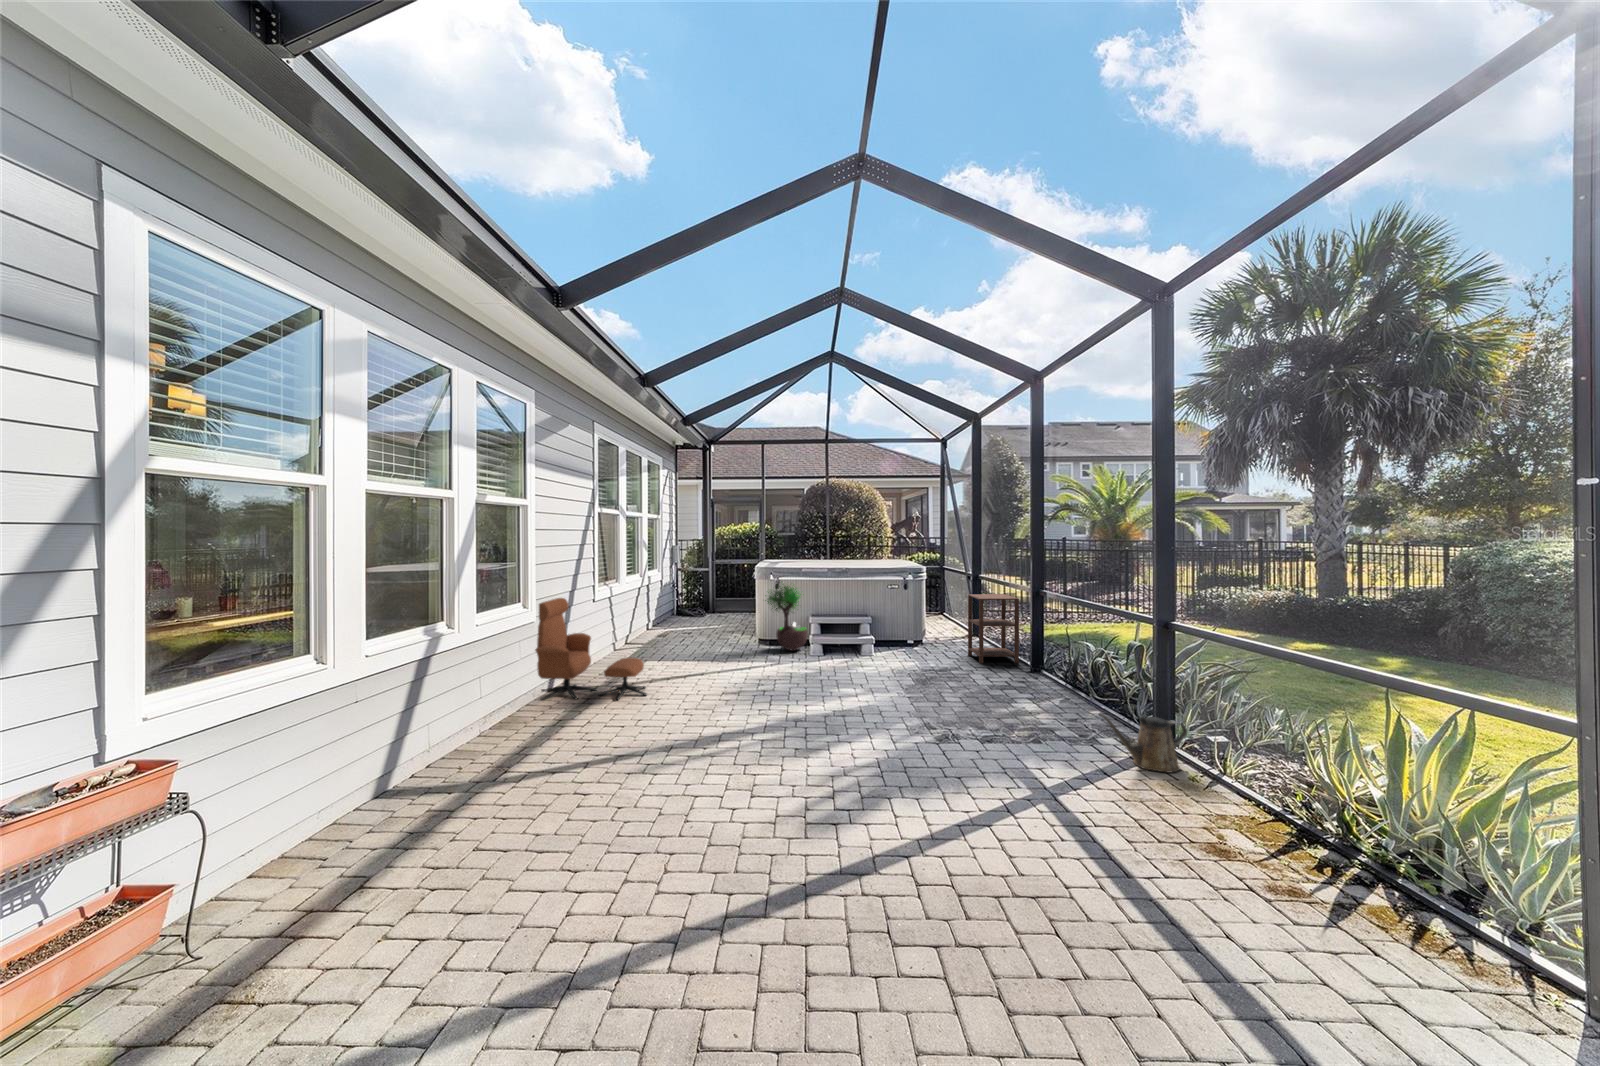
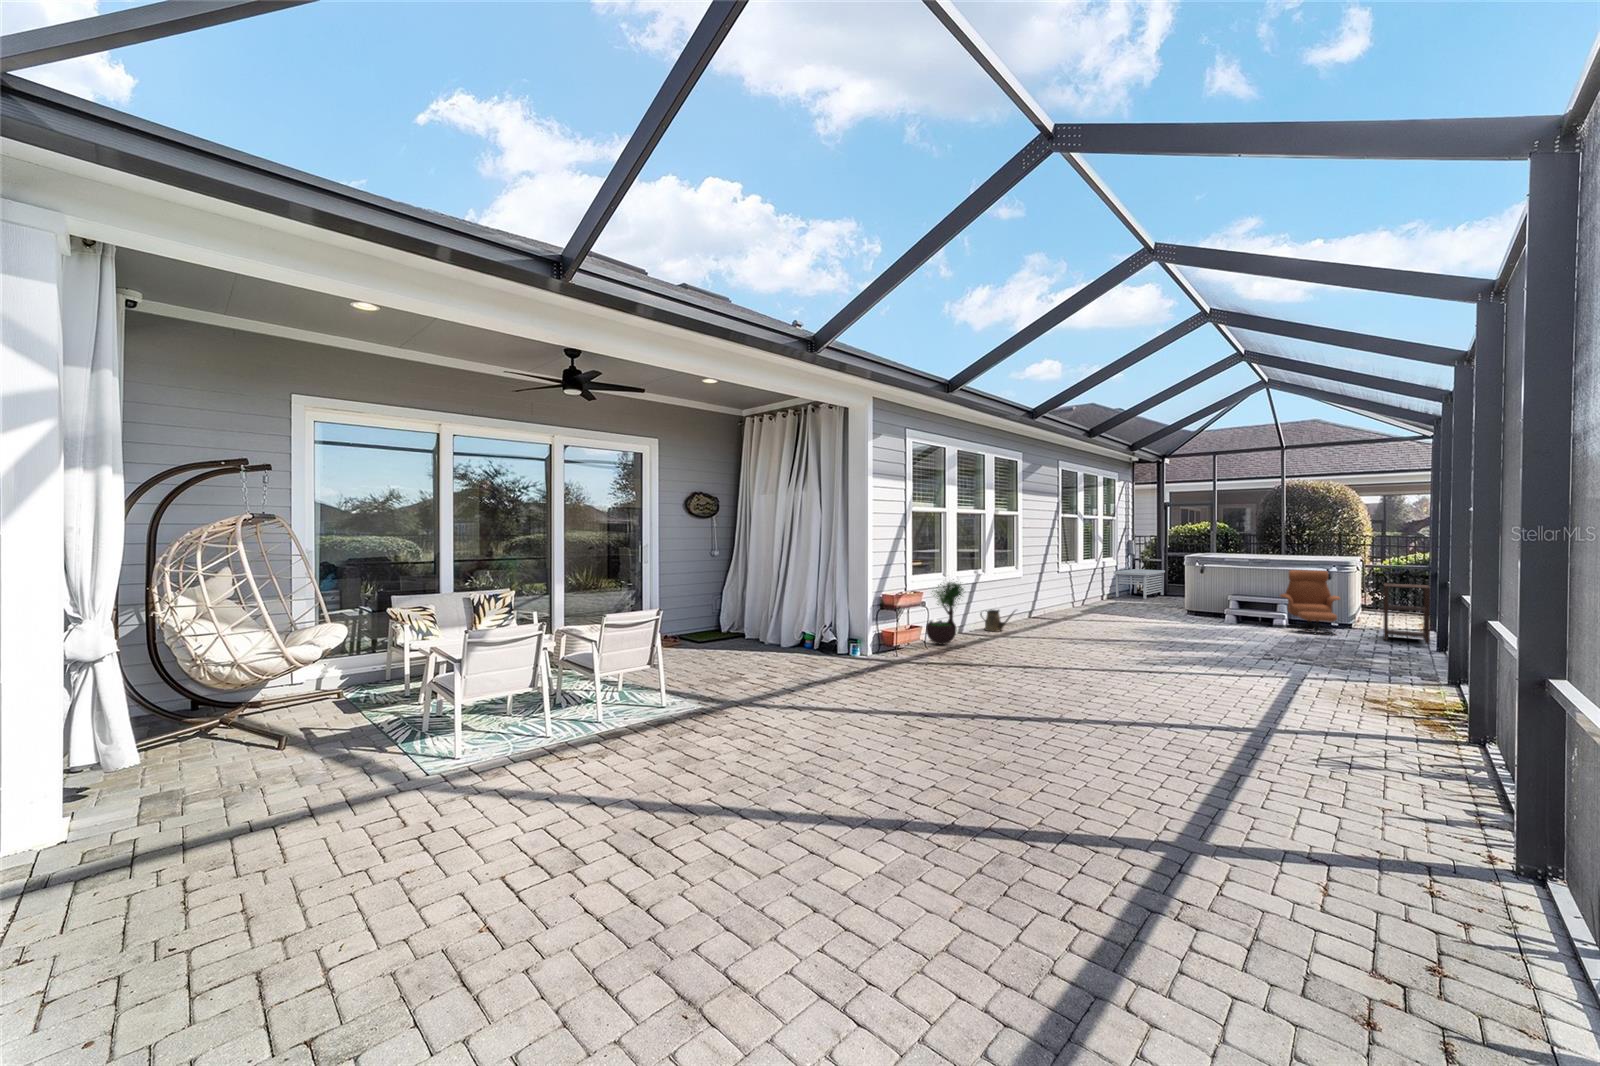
storage bench: none [660,580,714,620] -> present [1113,569,1165,599]
potted tree: present [765,584,807,650] -> present [926,582,964,644]
lounge chair: present [535,598,647,700] -> present [1280,570,1340,635]
watering can: present [1099,714,1187,773] -> present [980,609,1015,632]

